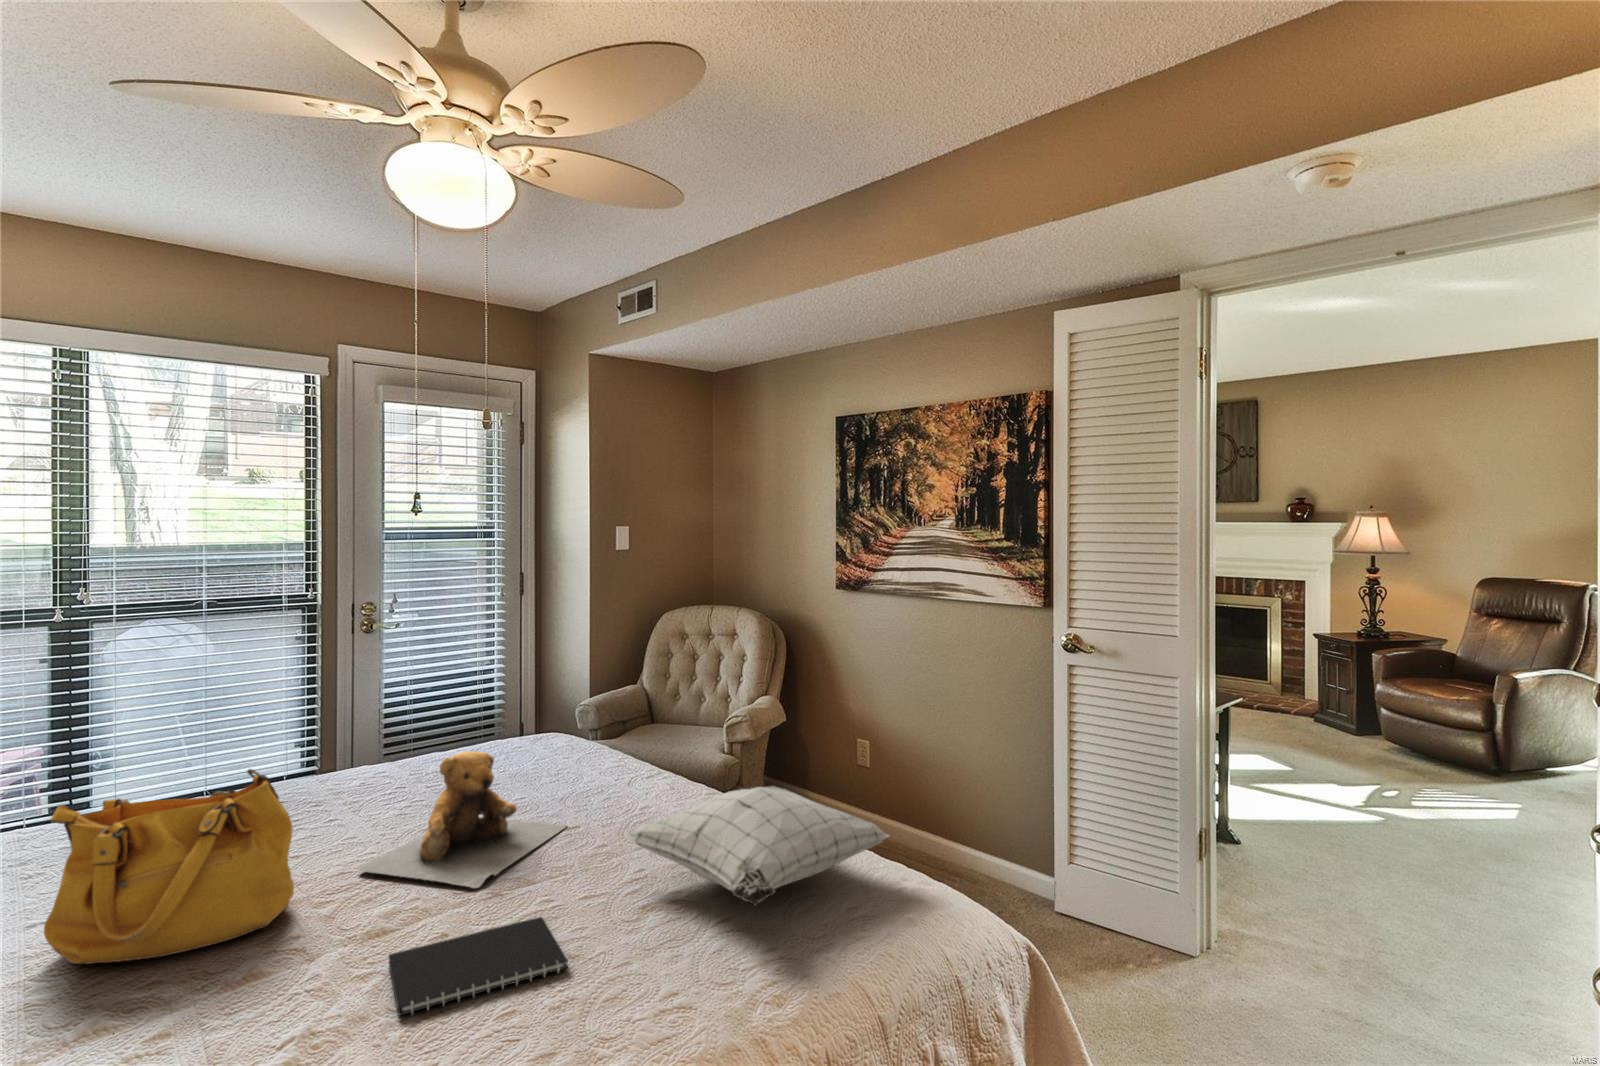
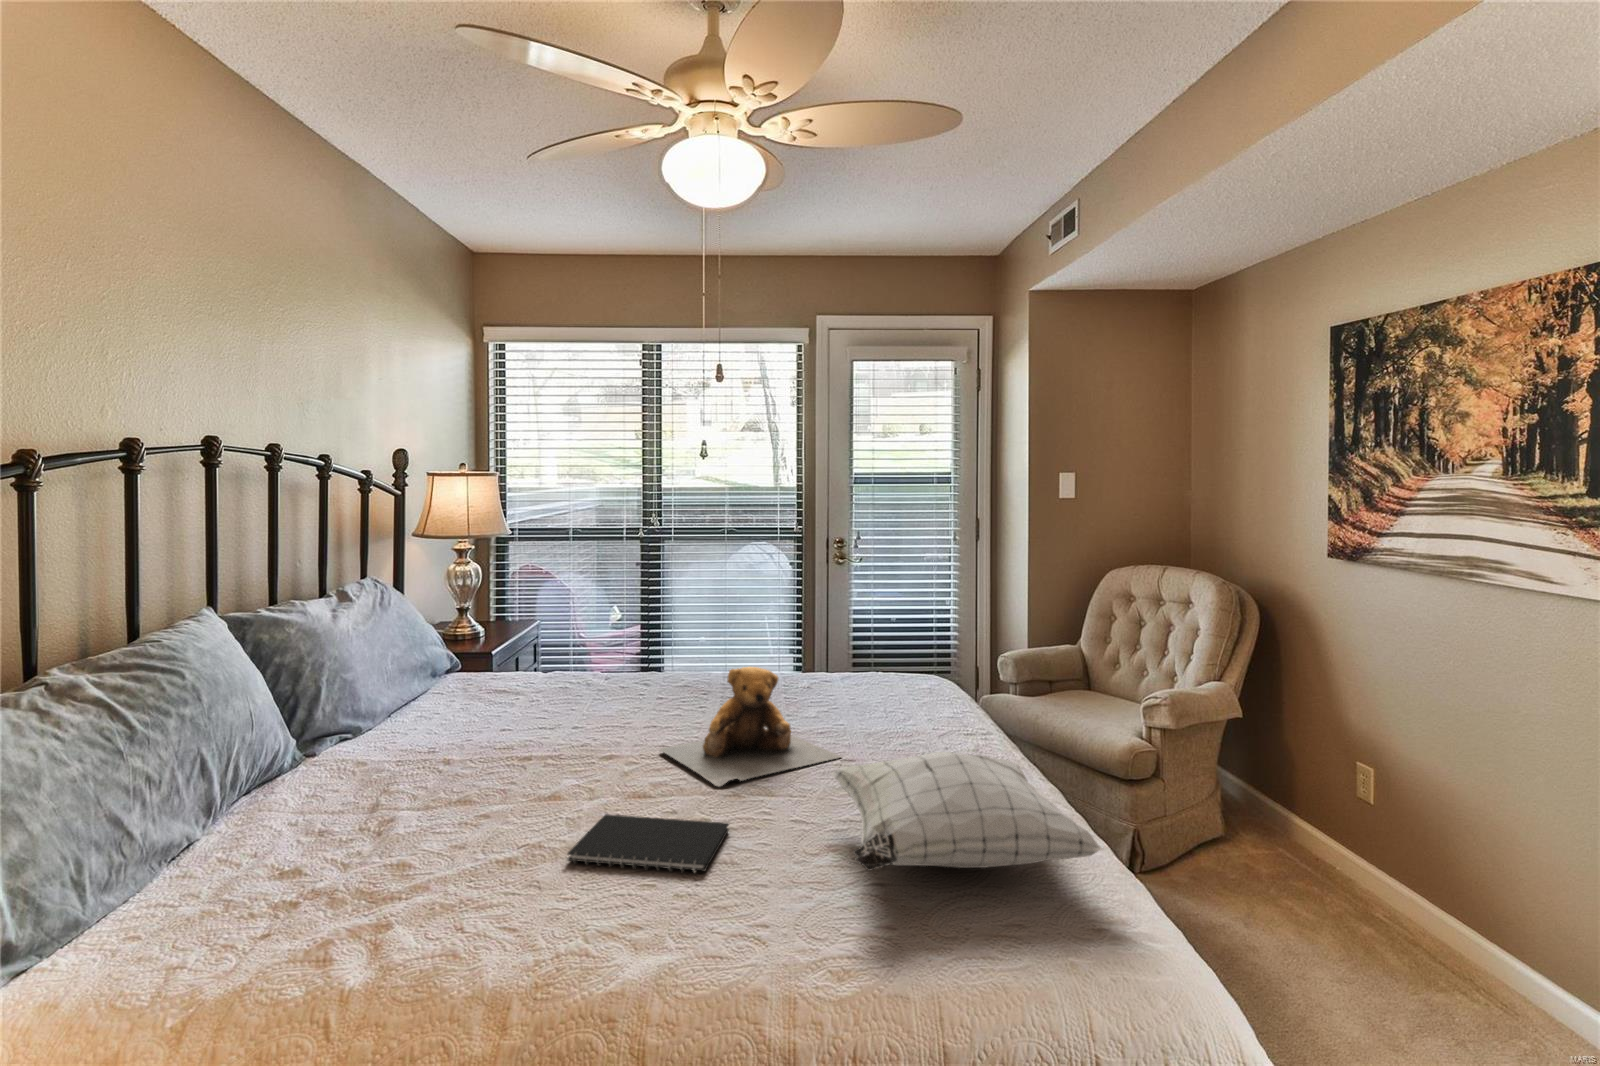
handbag: present [44,769,294,964] -> none [455,648,602,772]

